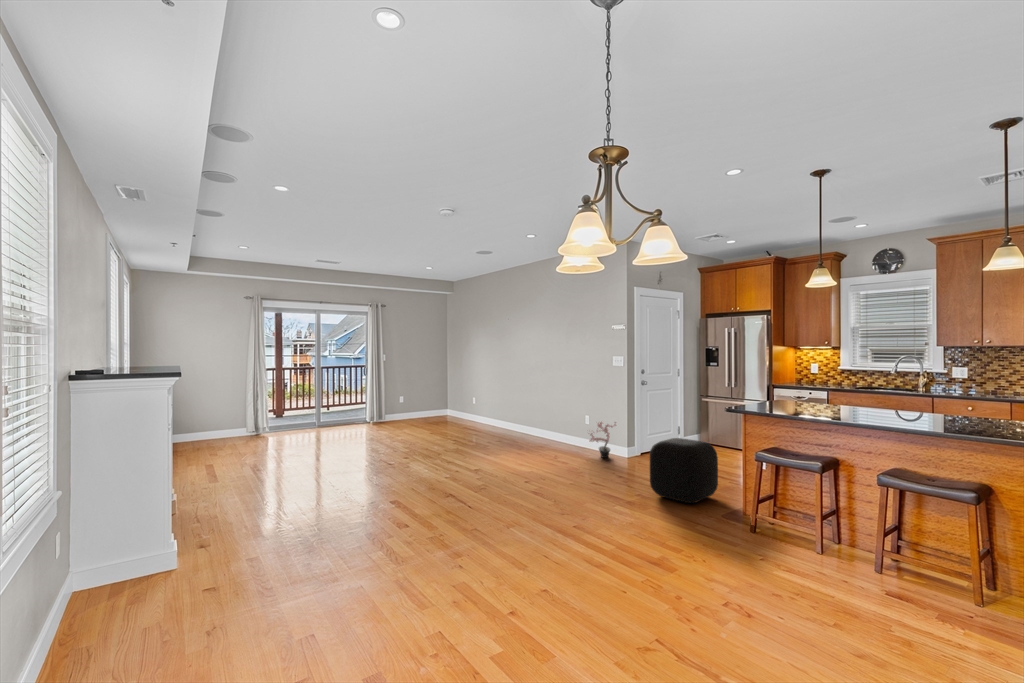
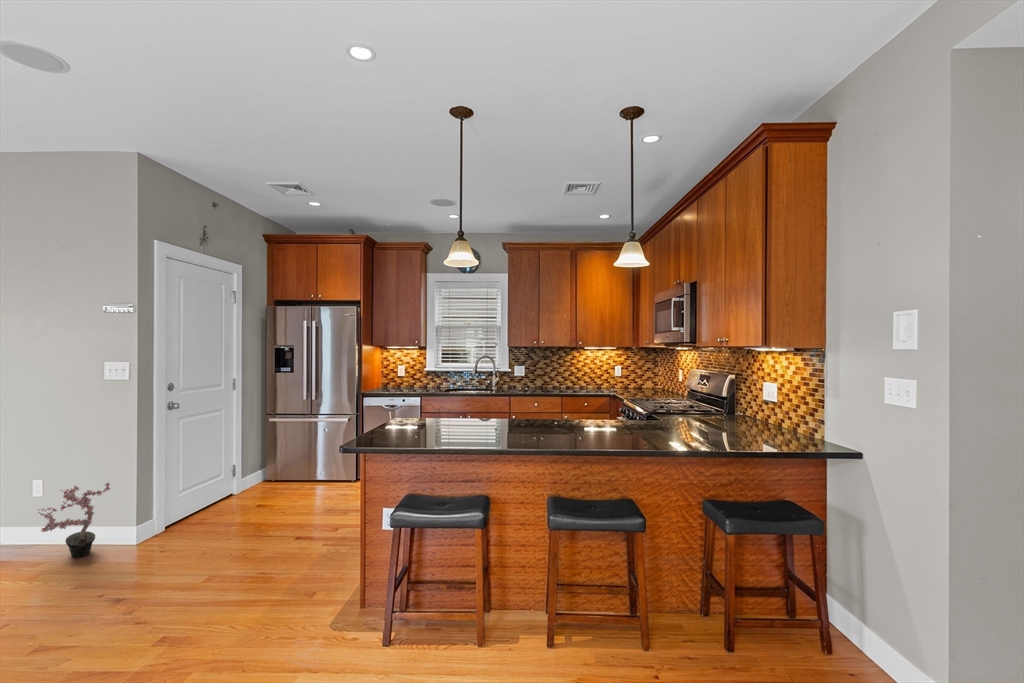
ottoman: present [650,438,718,503] -> none [182,502,312,629]

